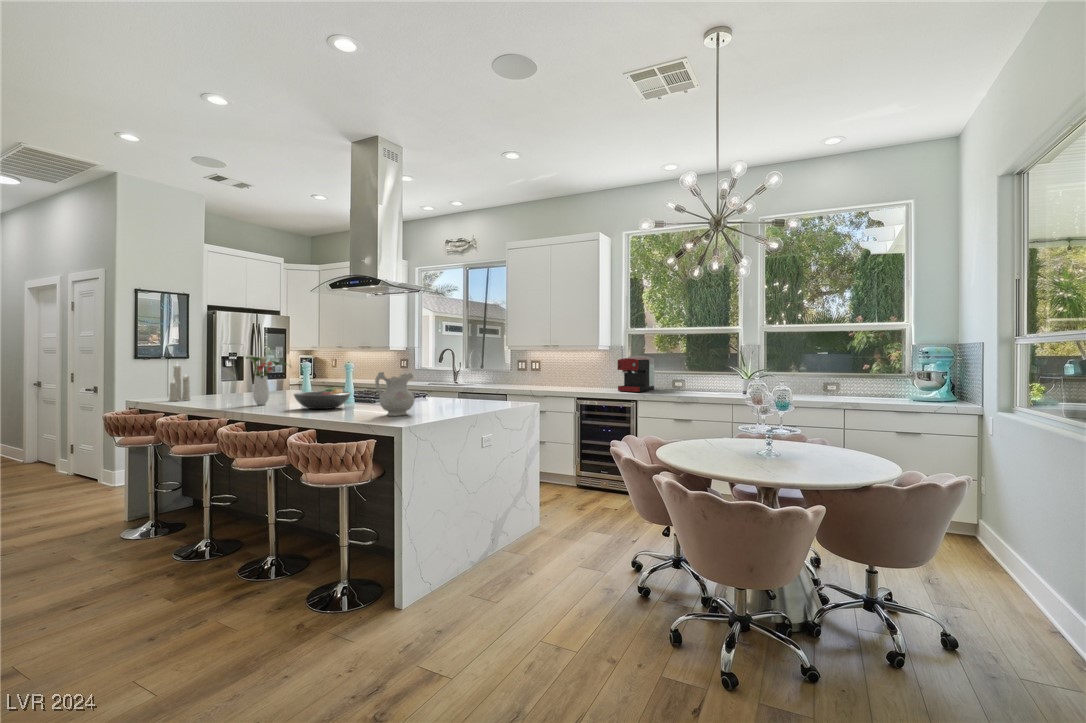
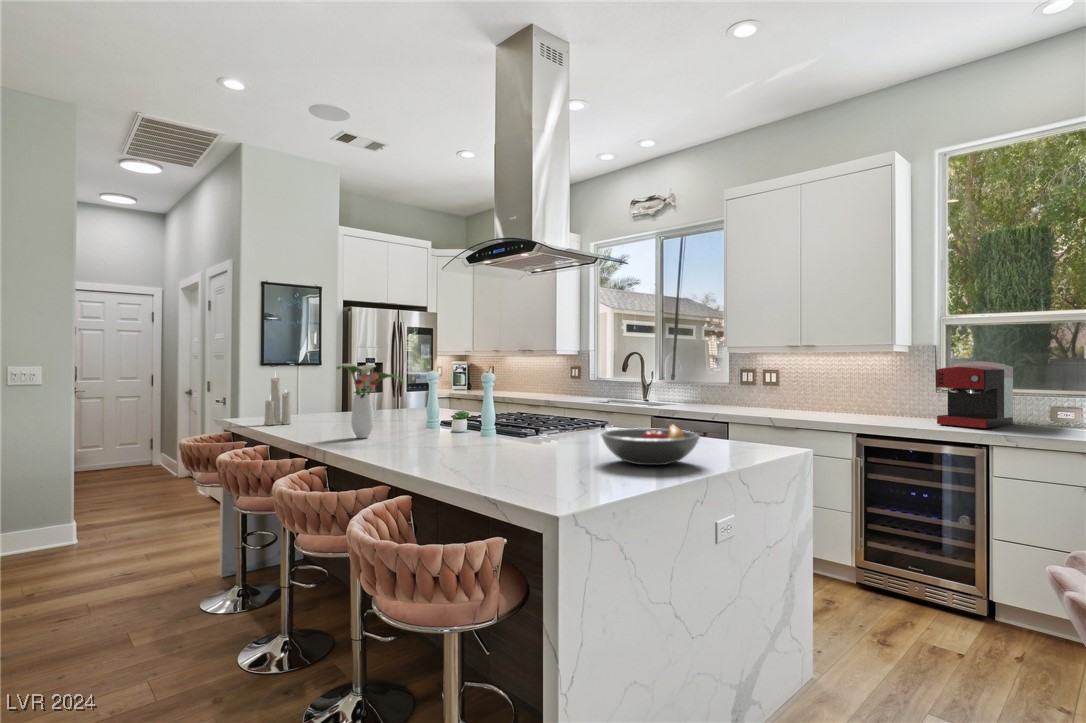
ceramic pitcher: present [375,372,414,416] -> none [511,396,583,481]
fruit bowl: present [294,388,351,409] -> present [601,425,700,465]

